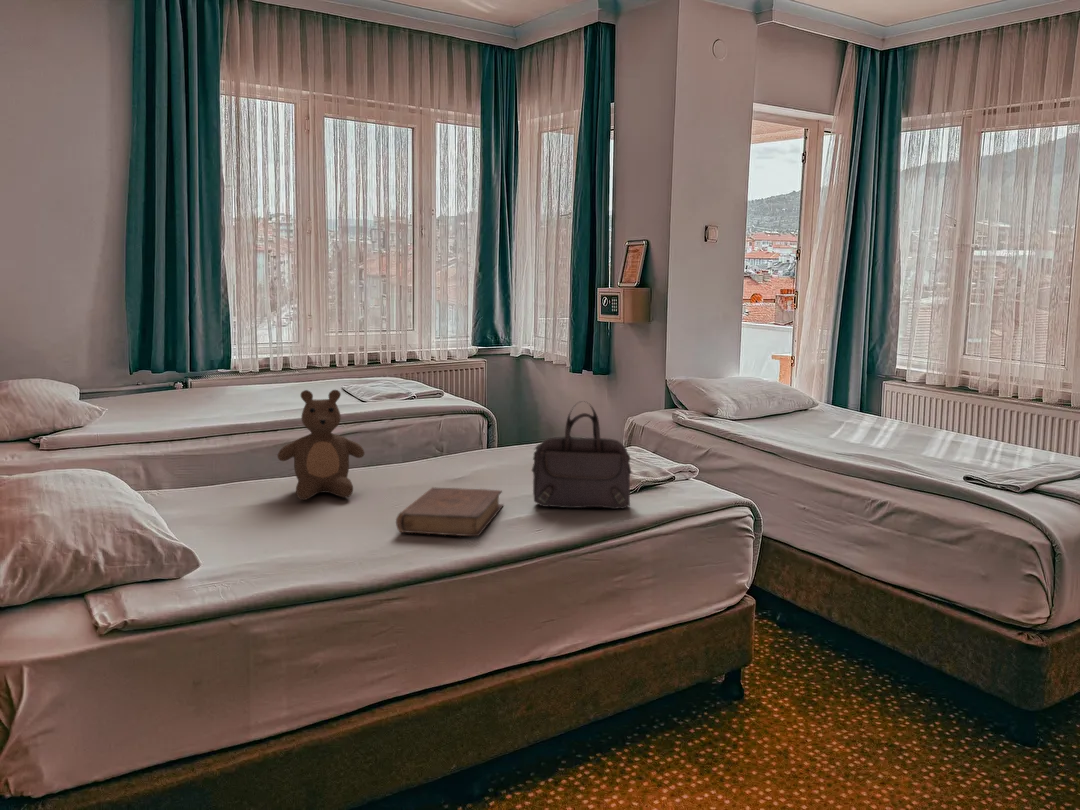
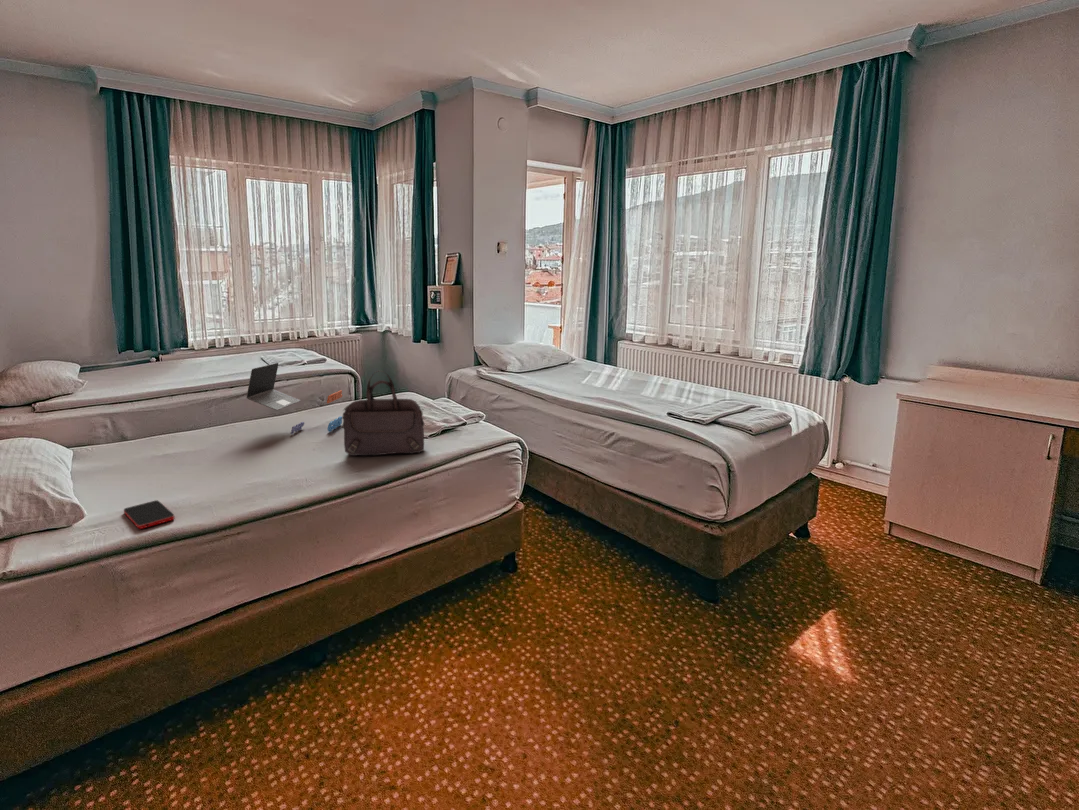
teddy bear: present [278,390,364,500] -> none [110,367,201,465]
laptop: none [412,391,516,480] -> present [247,363,342,434]
book: present [396,488,503,536] -> none [203,445,320,493]
smartphone: none [325,535,380,558] -> present [124,500,175,529]

